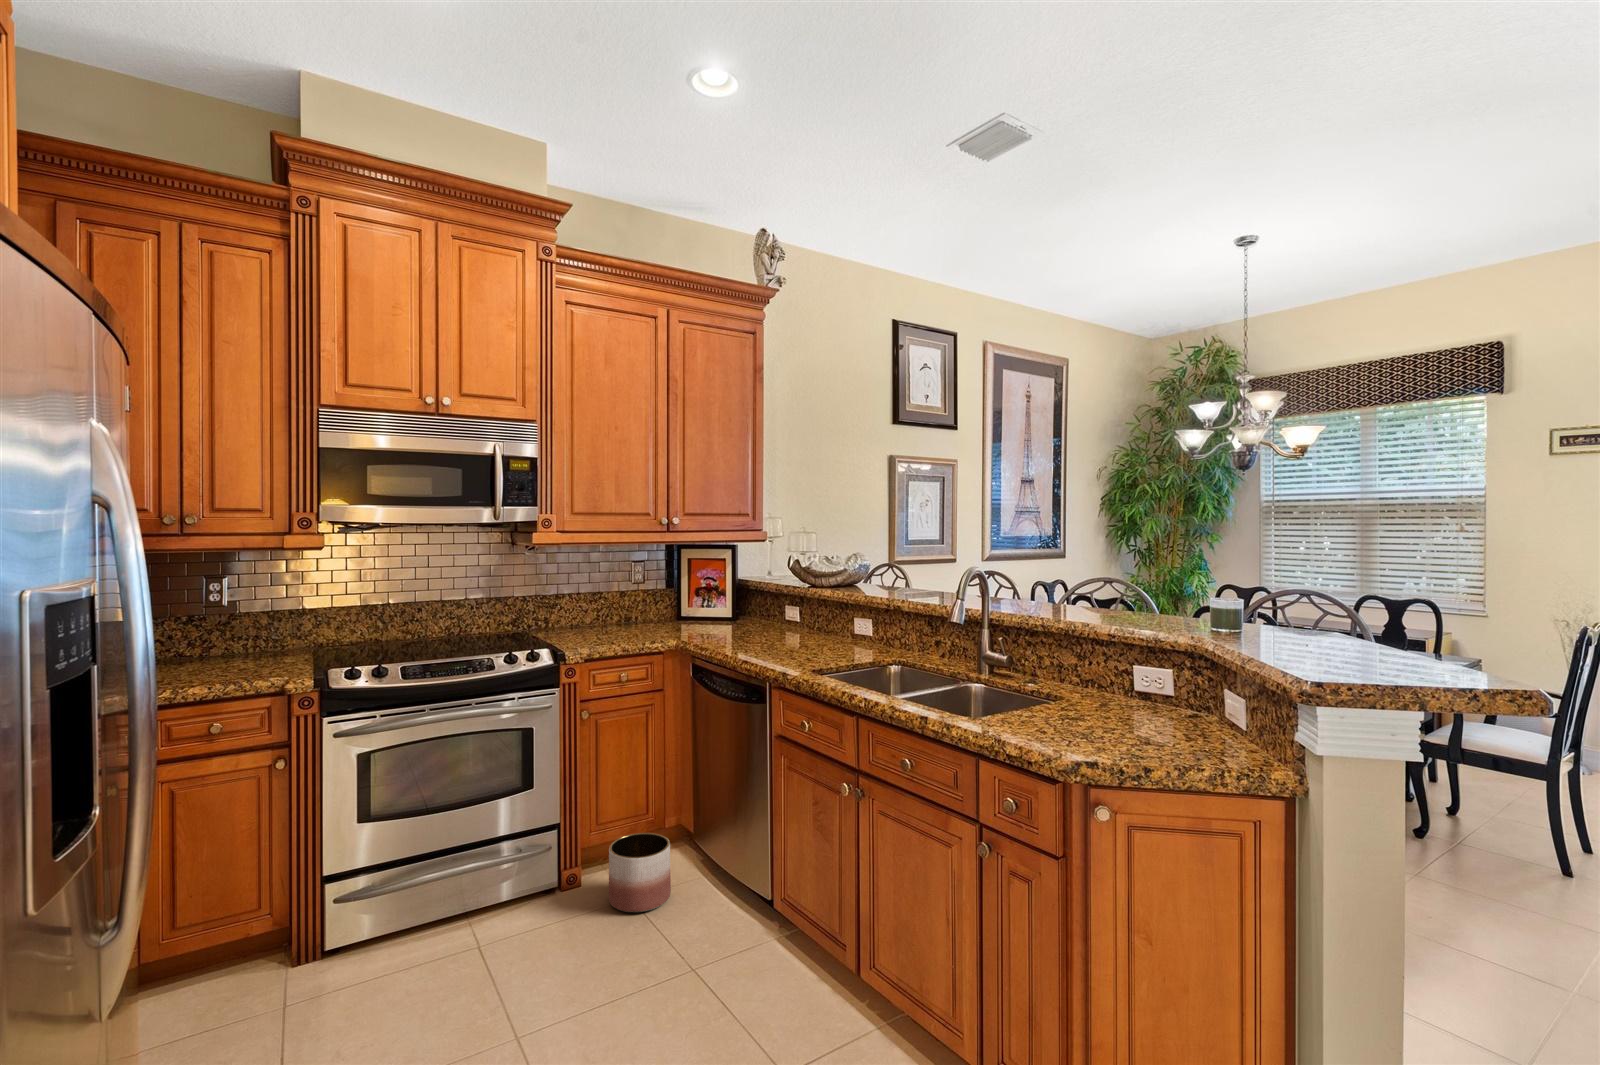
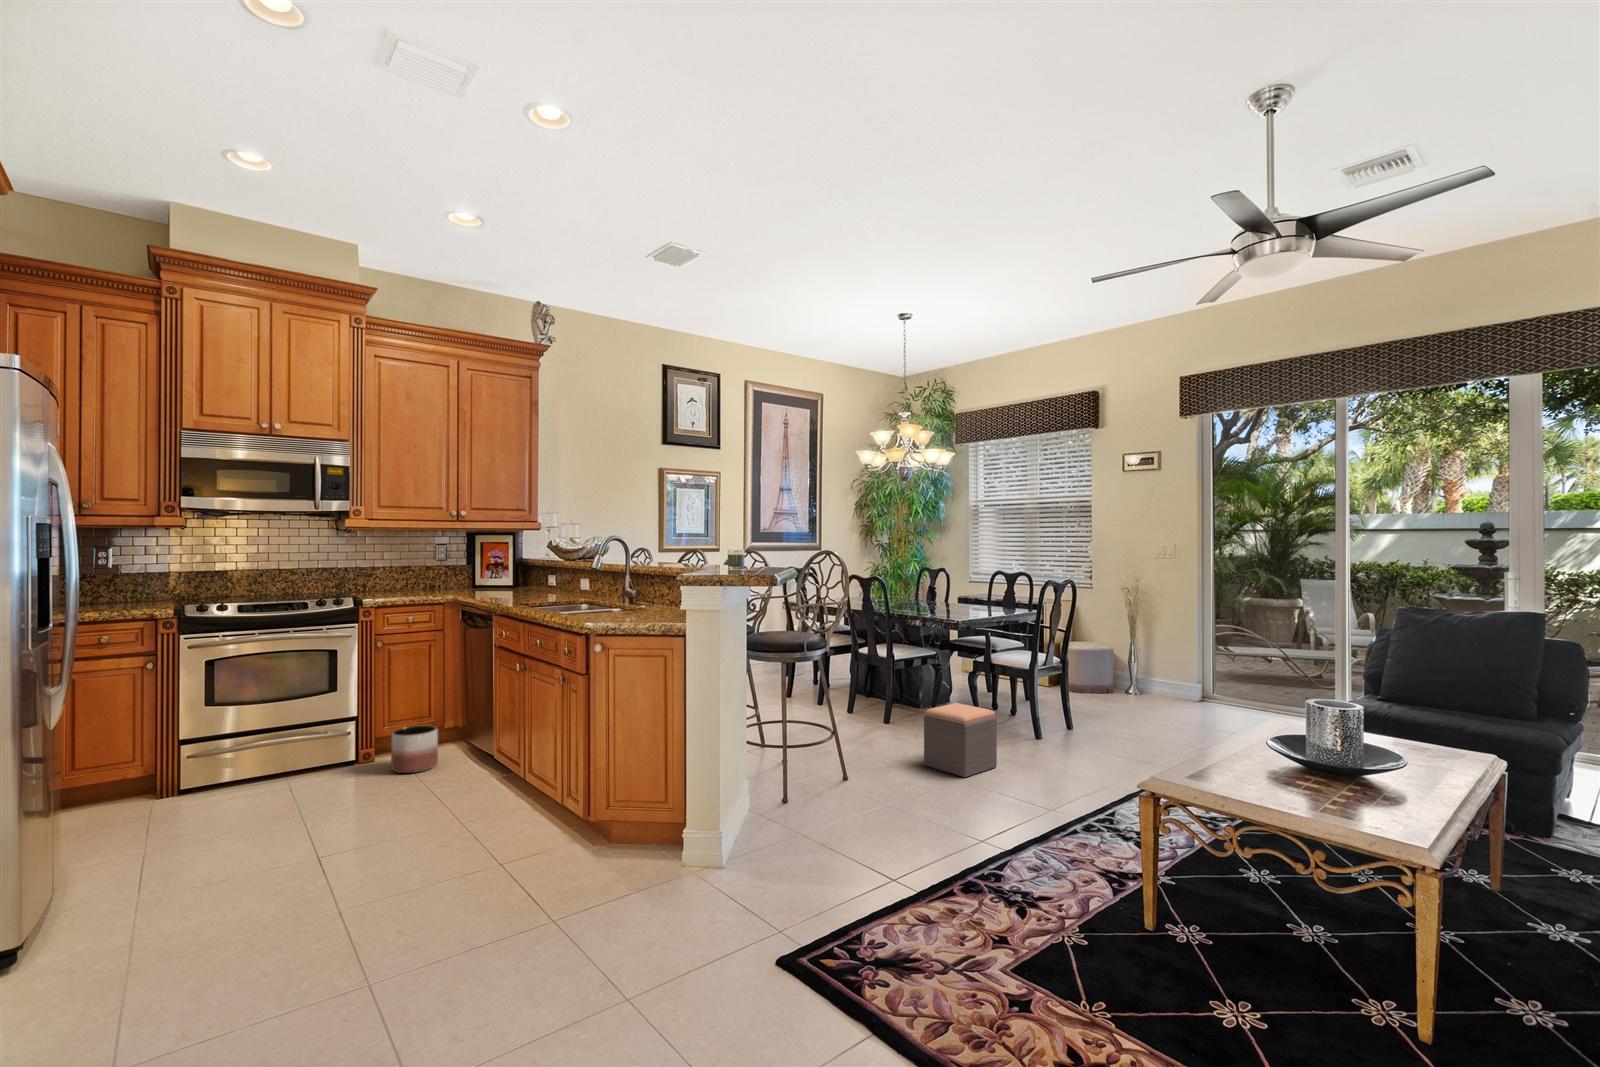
footstool: none [1434,827,1571,972] -> present [924,703,997,777]

